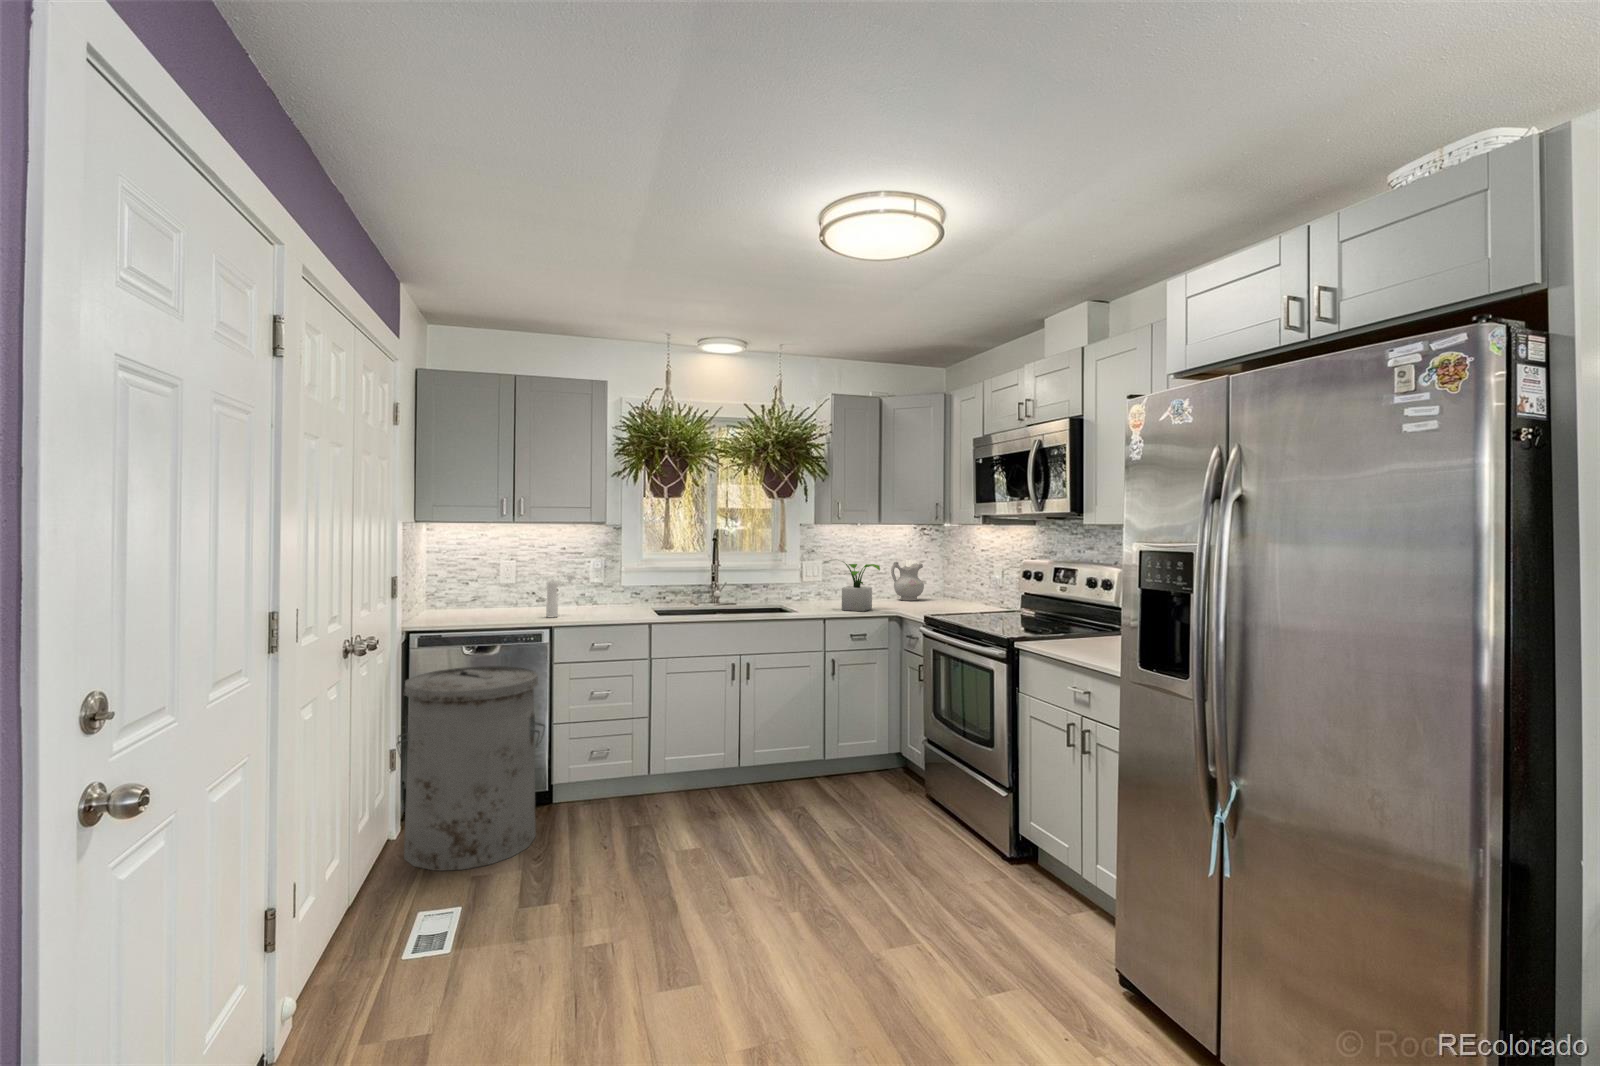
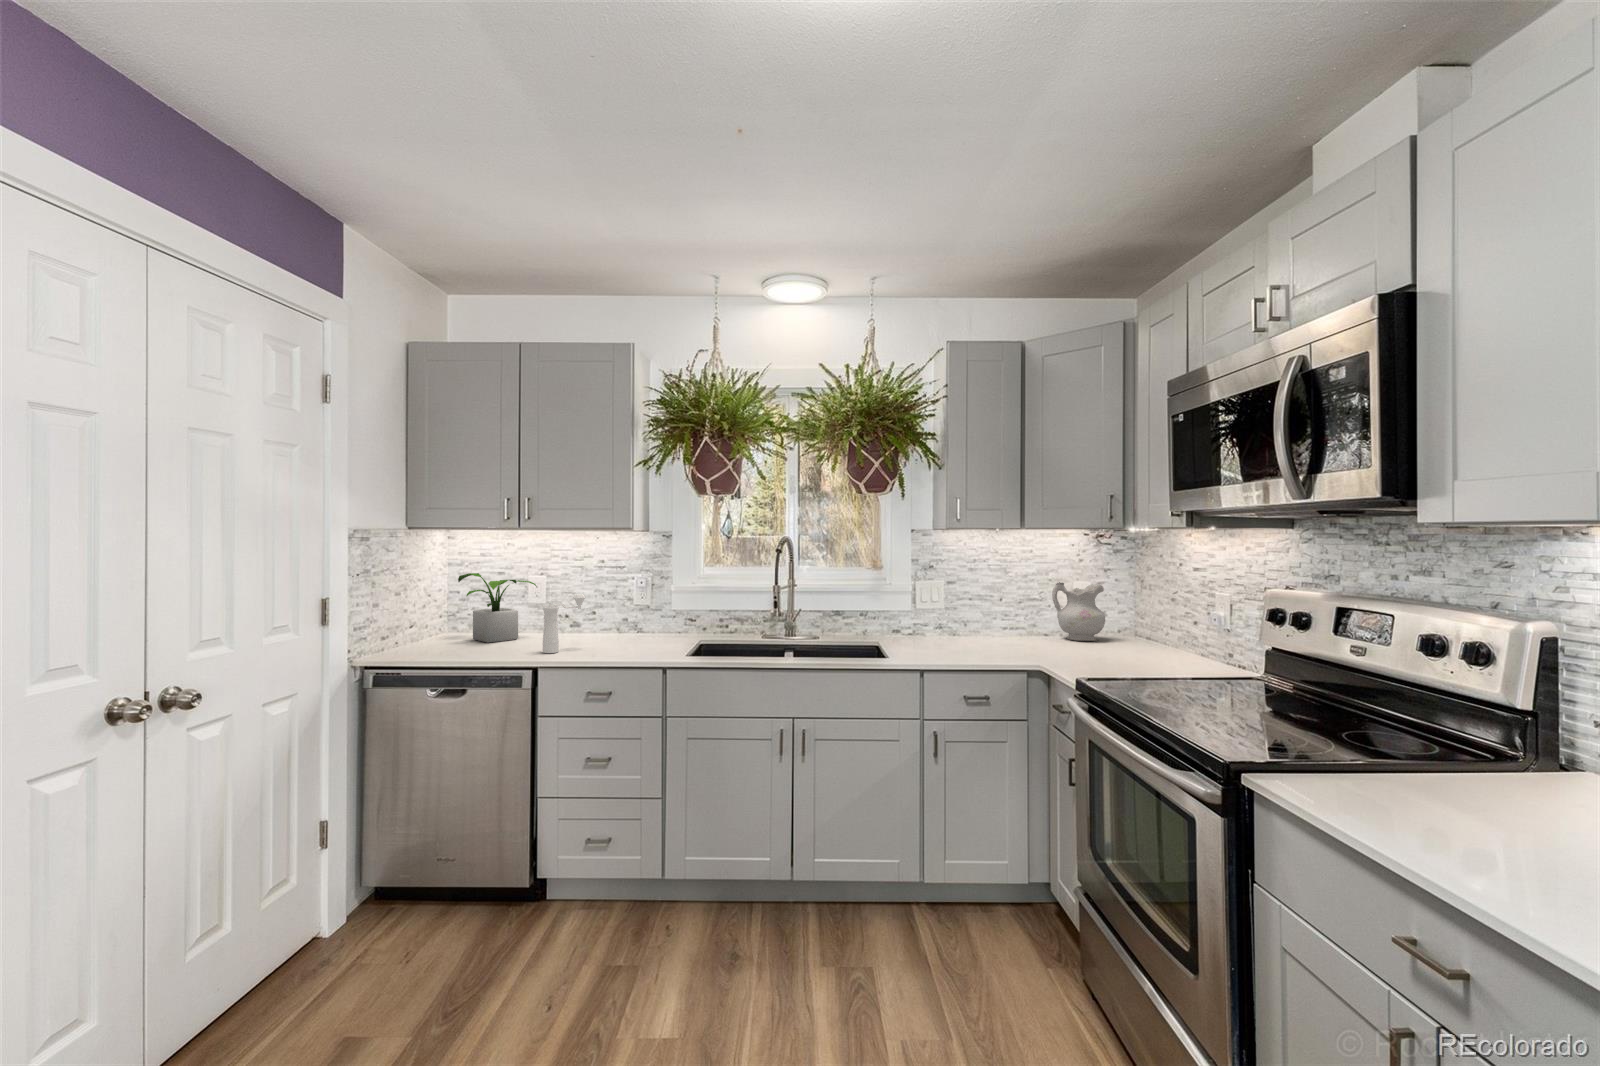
potted plant: present [842,562,880,611] -> present [458,573,536,643]
trash can: present [396,666,545,871] -> none [285,719,486,1024]

